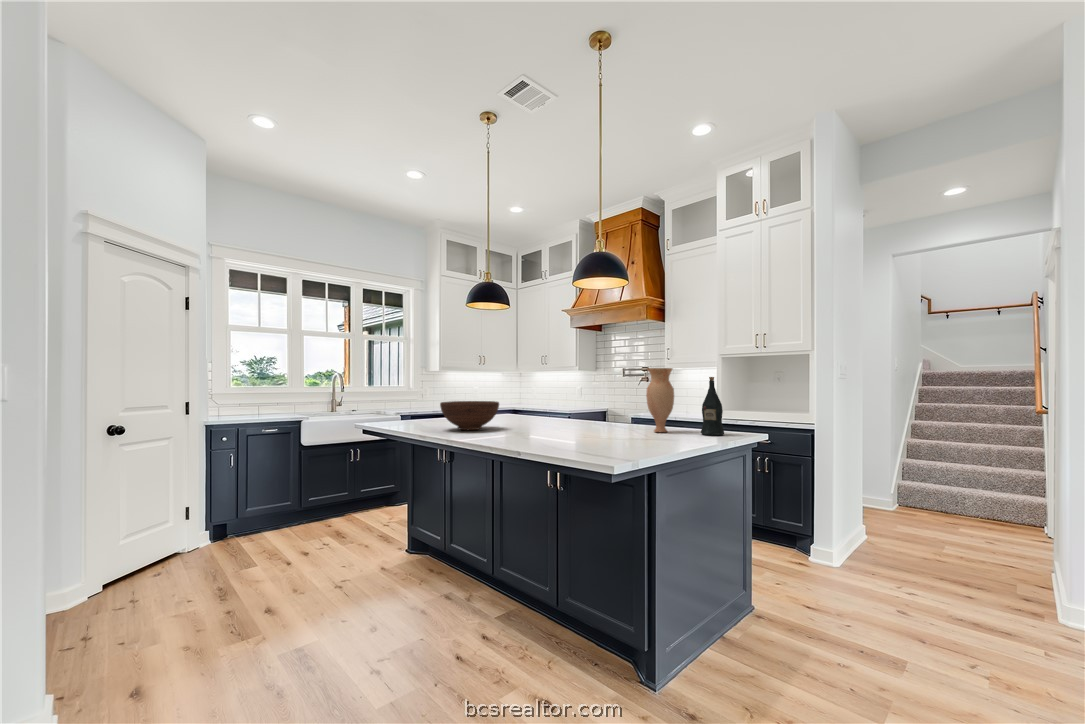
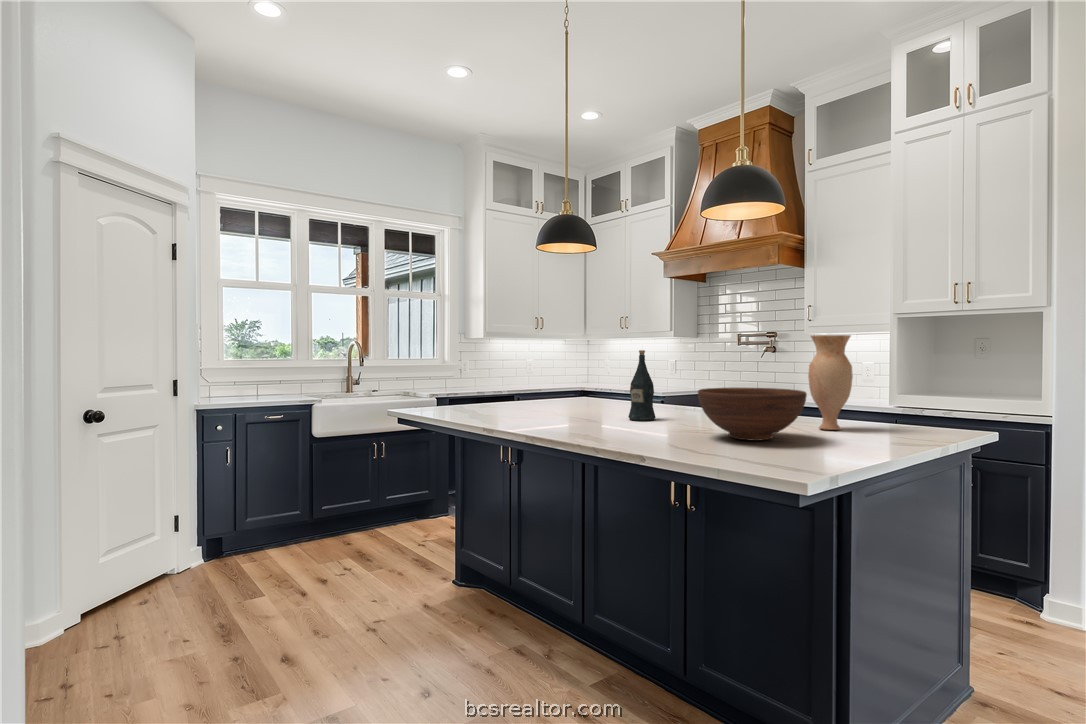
wine bottle: present [701,377,724,436] -> present [628,350,656,421]
fruit bowl: present [440,401,499,430] -> present [698,388,807,441]

